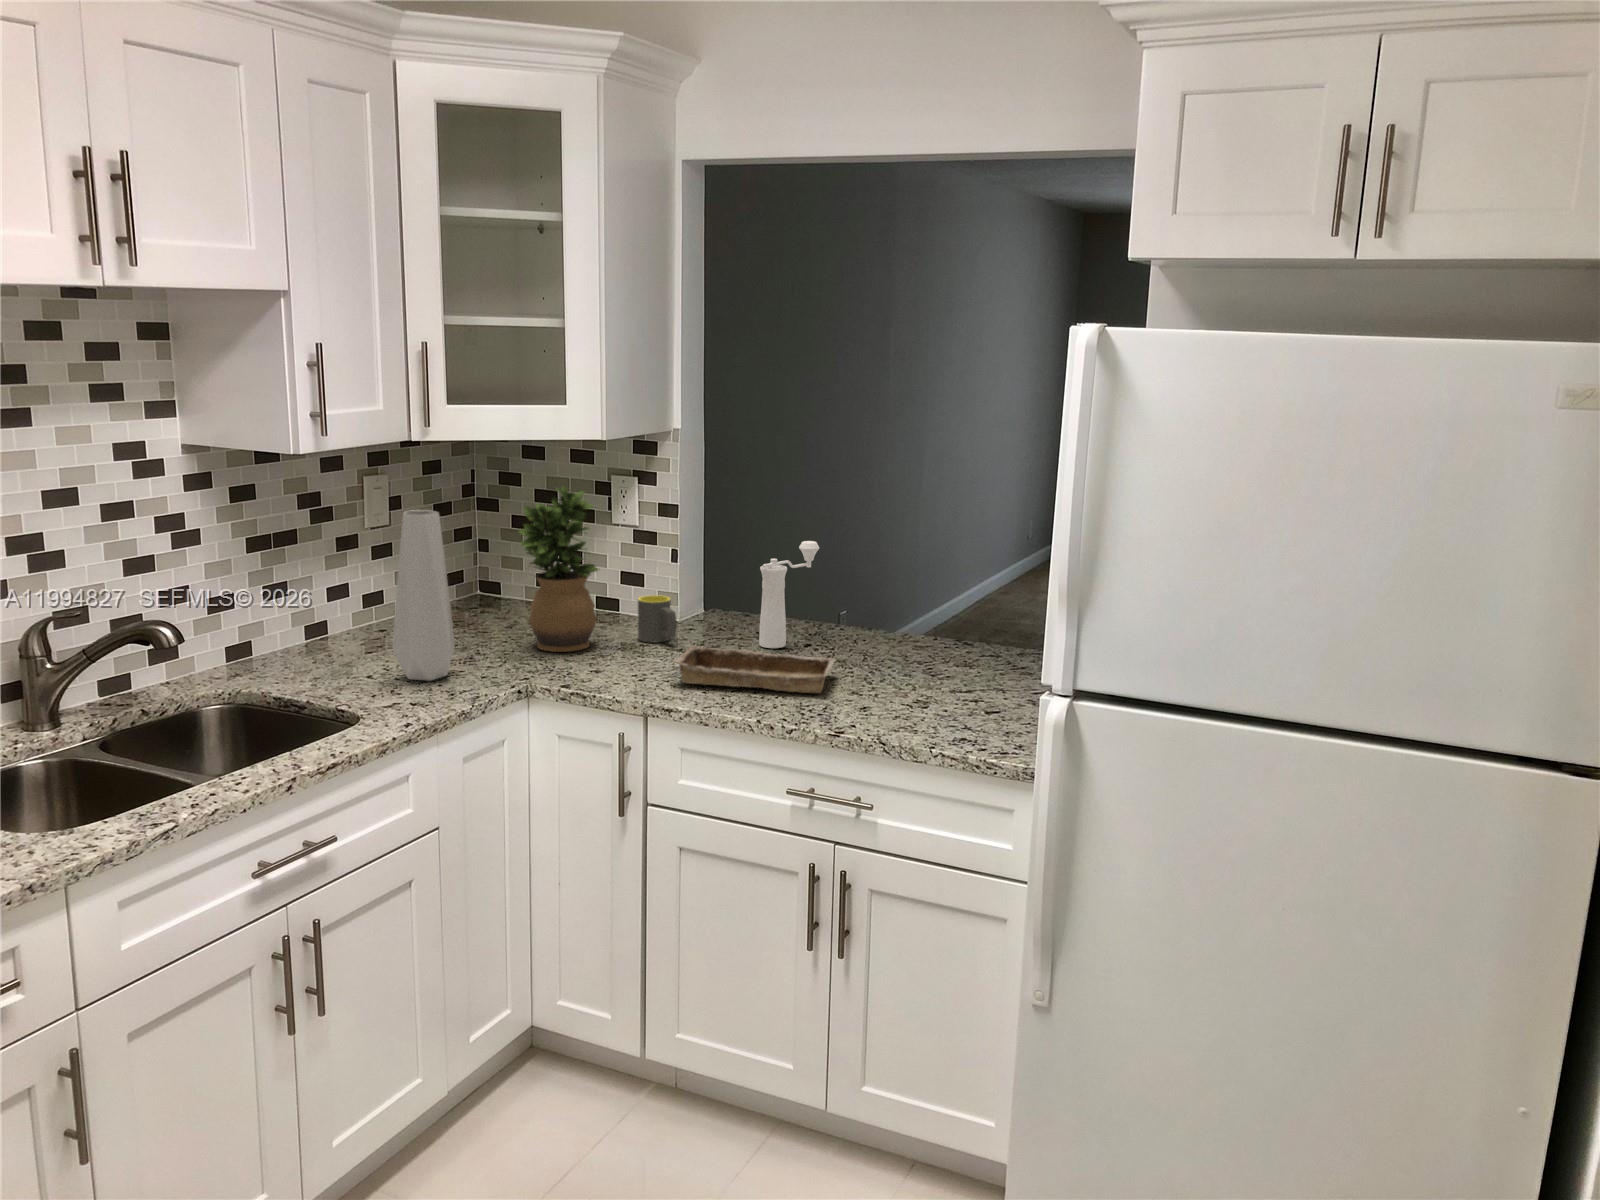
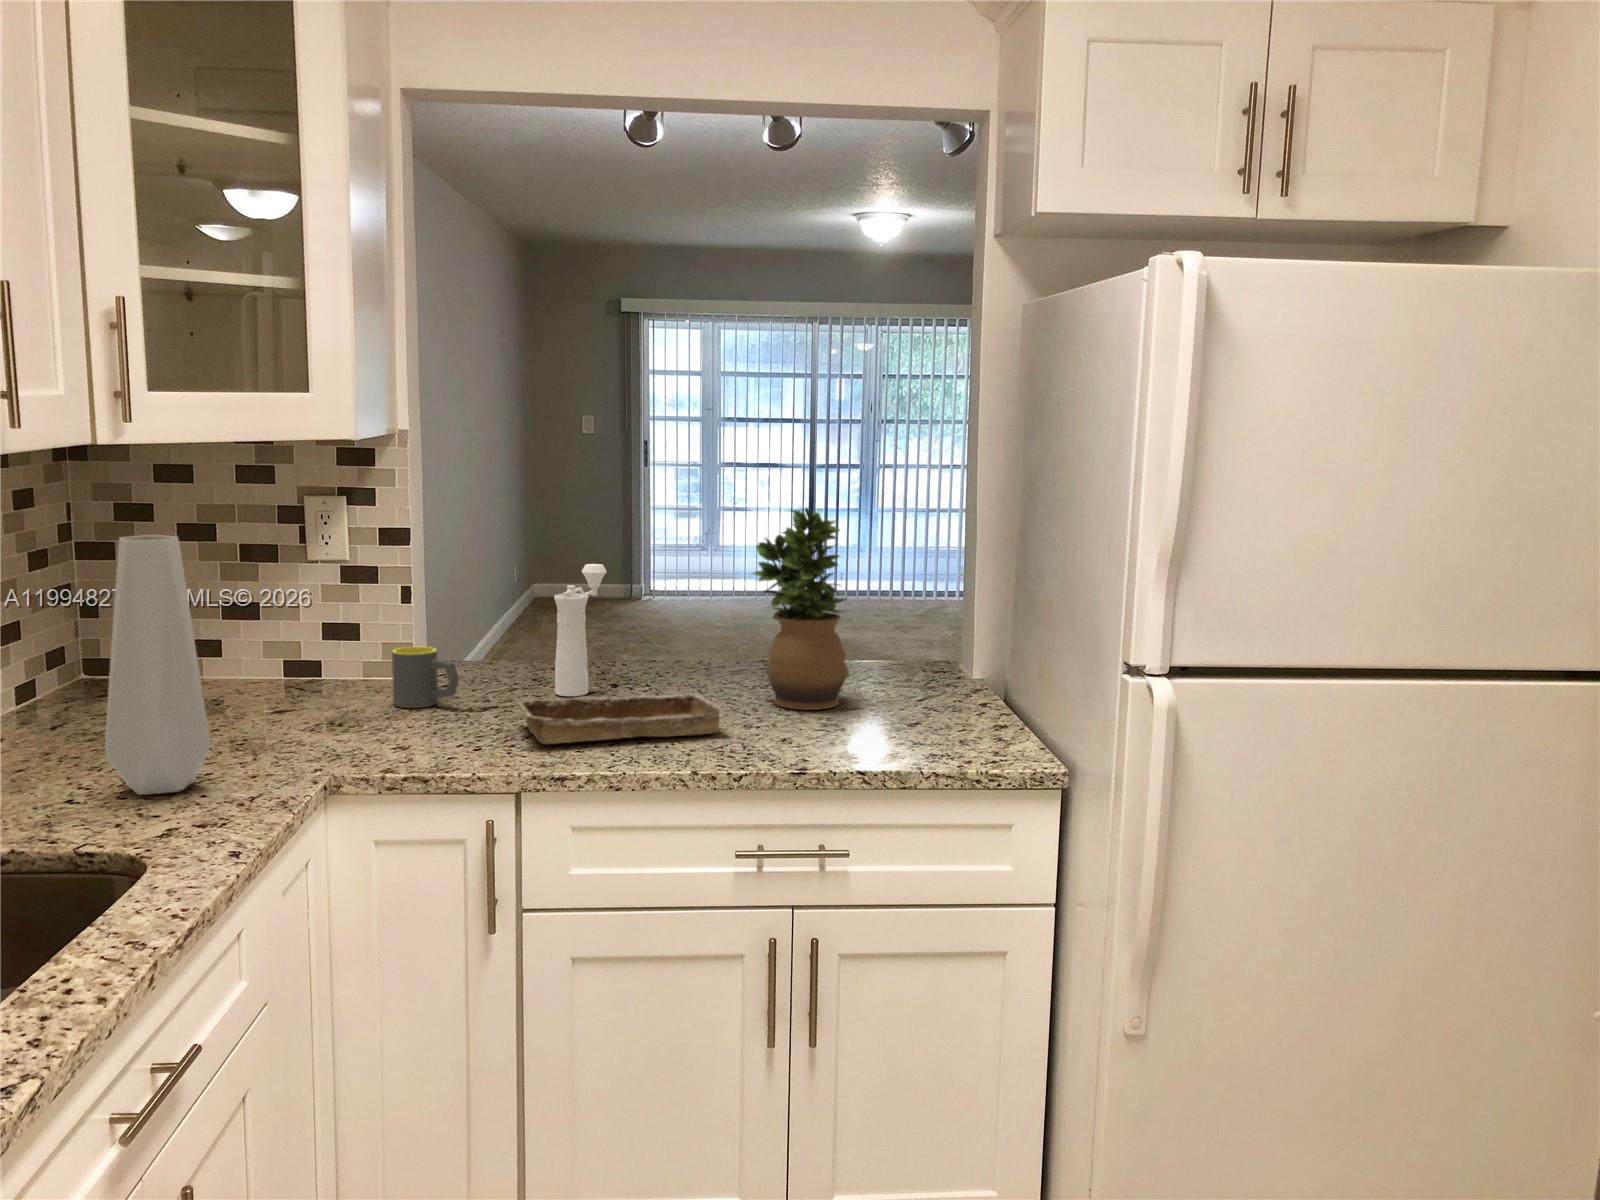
potted plant: present [519,486,598,652] -> present [753,508,849,710]

